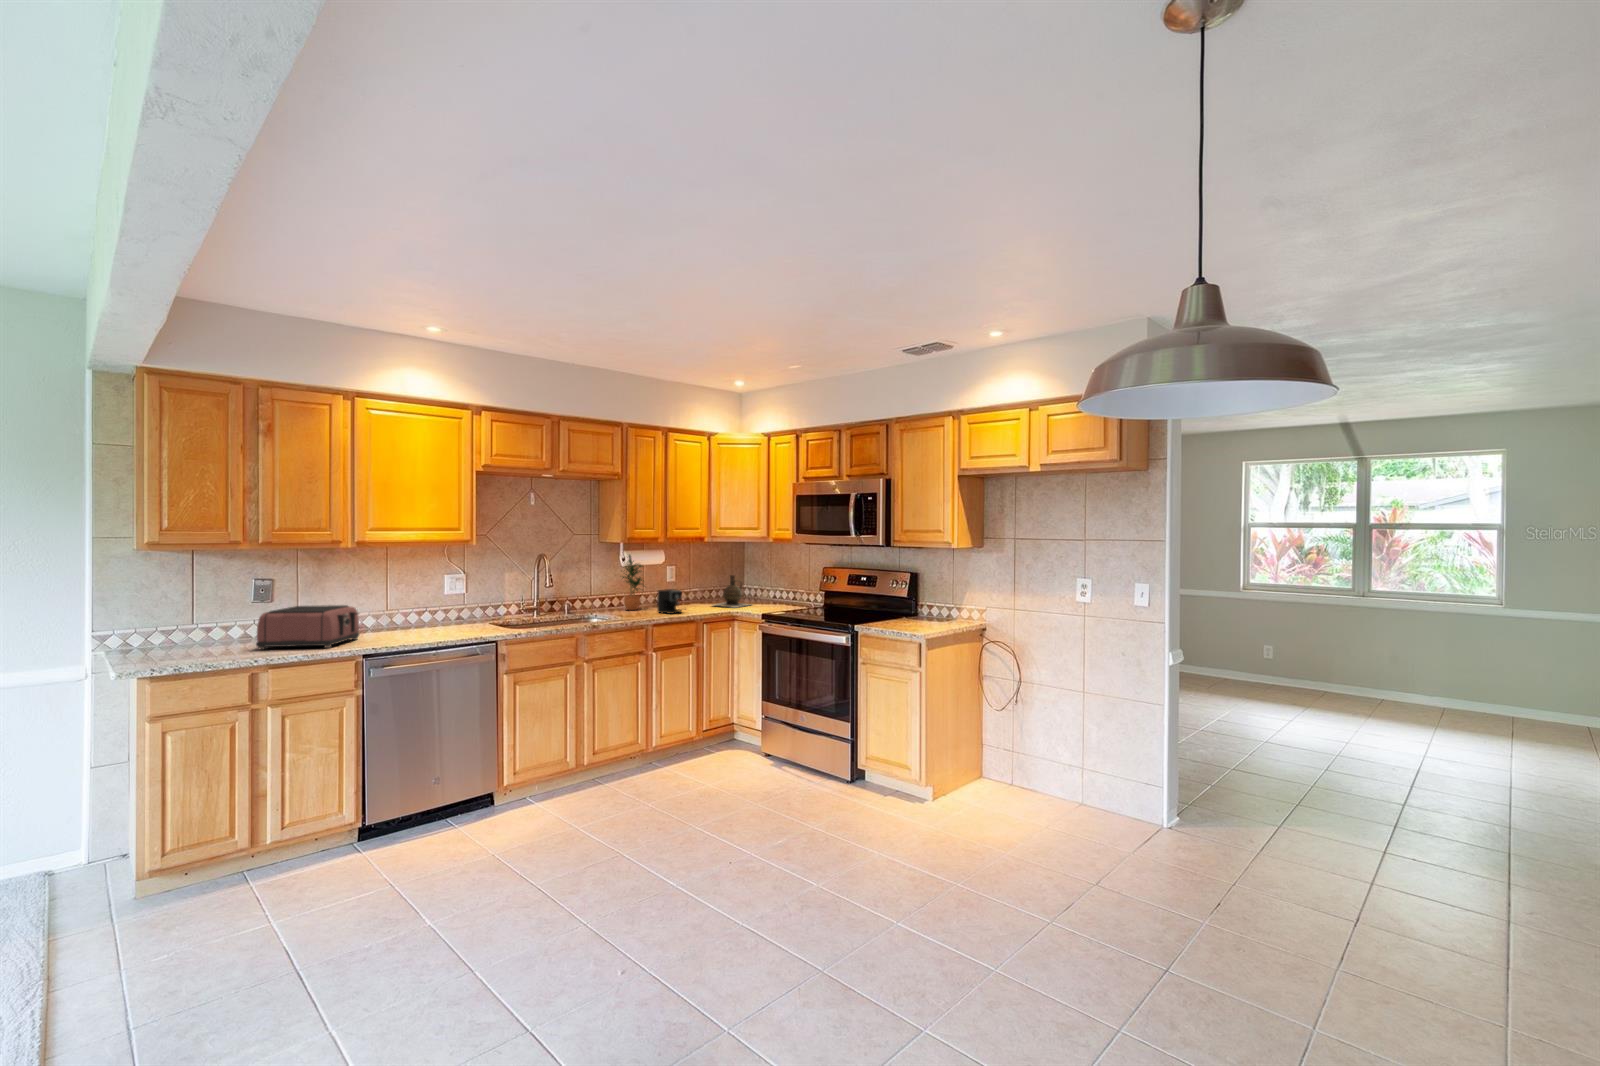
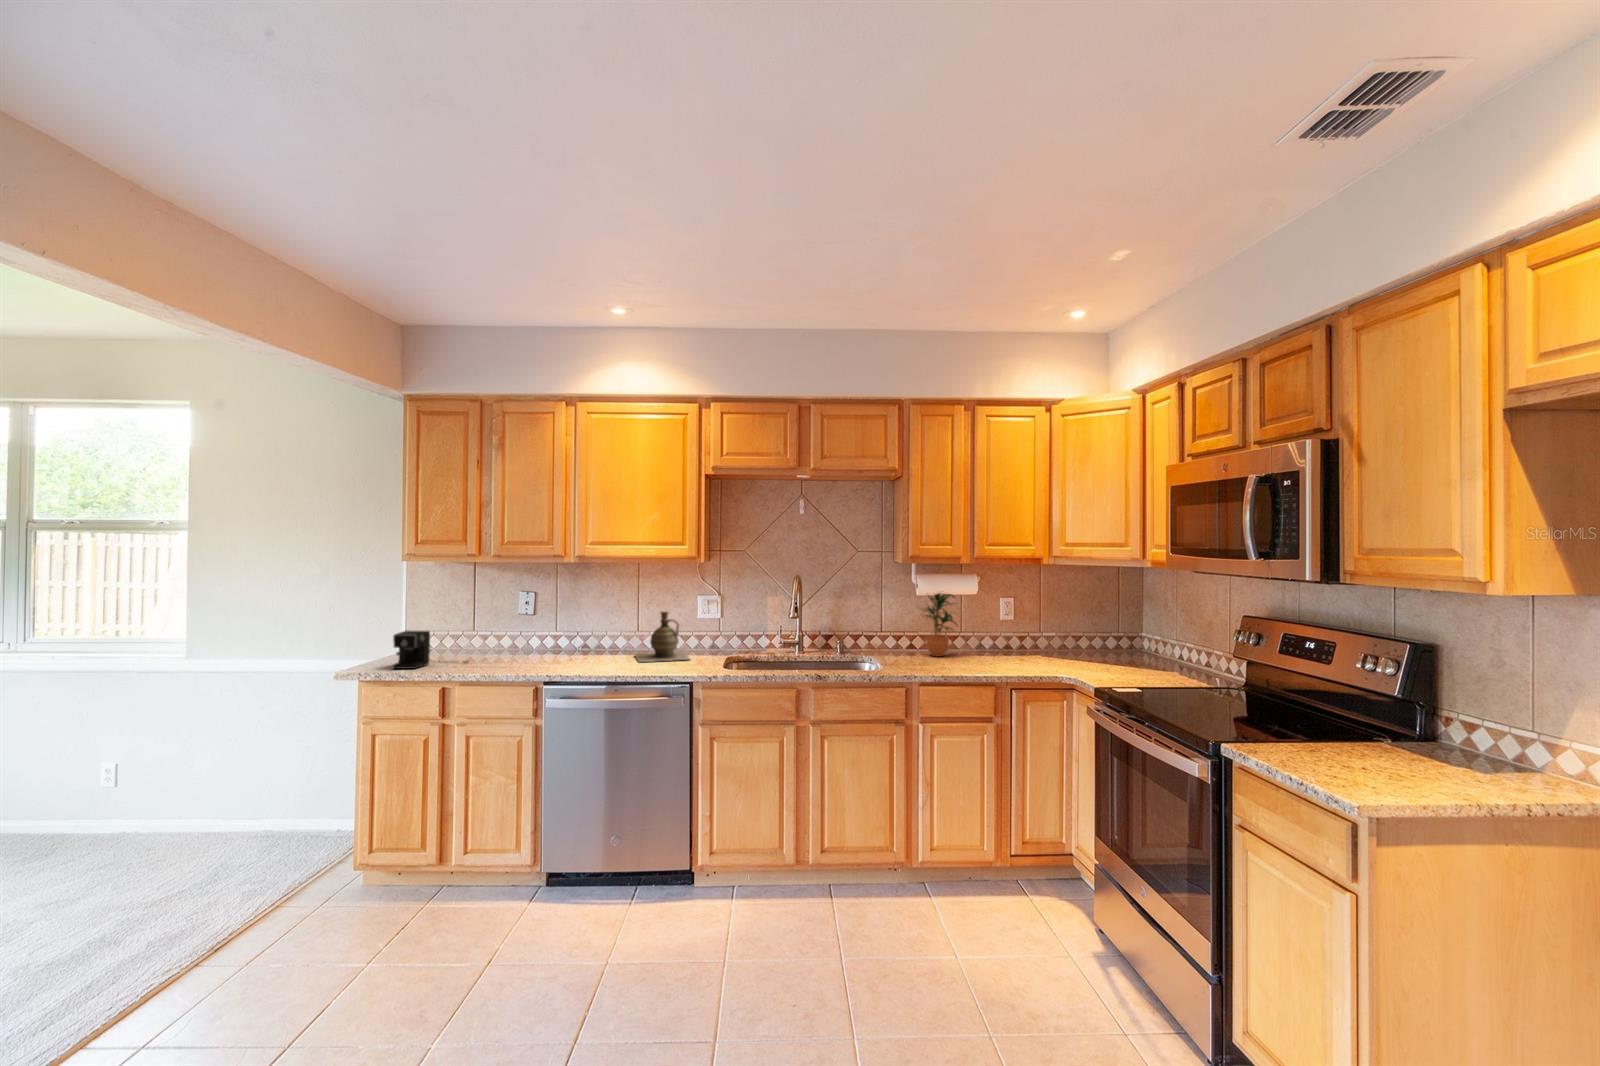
ceramic jug: present [712,575,748,608] -> present [635,612,689,662]
coffee maker: present [657,589,682,614] -> present [392,631,468,669]
toaster: present [256,605,359,649] -> none [491,621,587,669]

